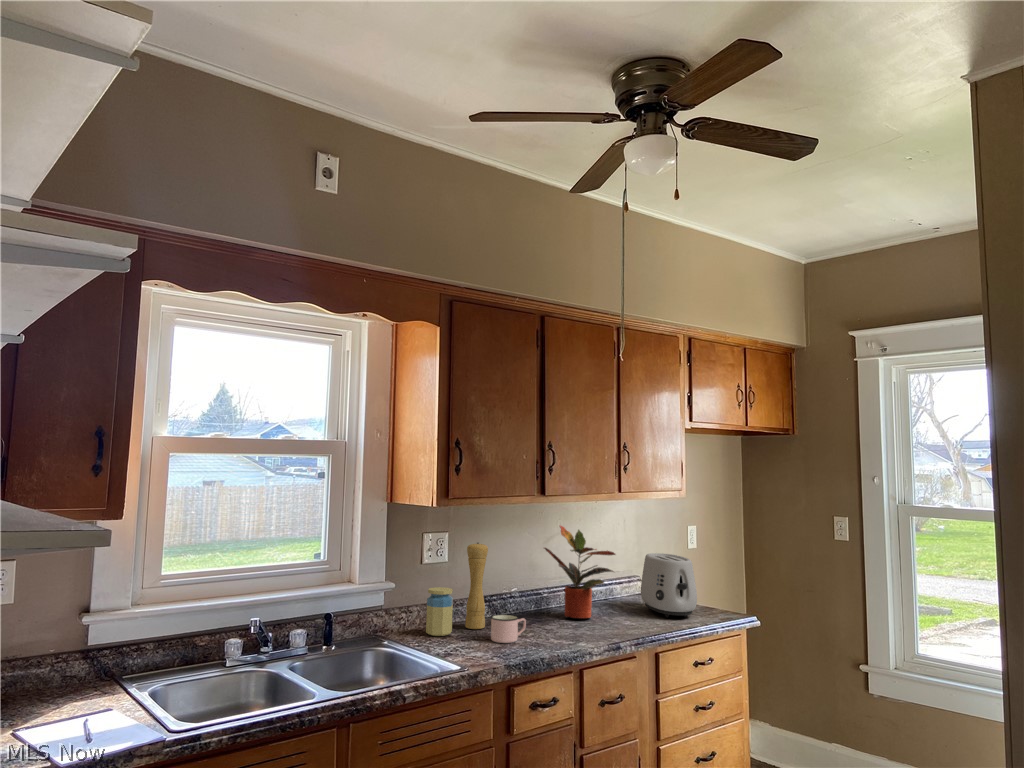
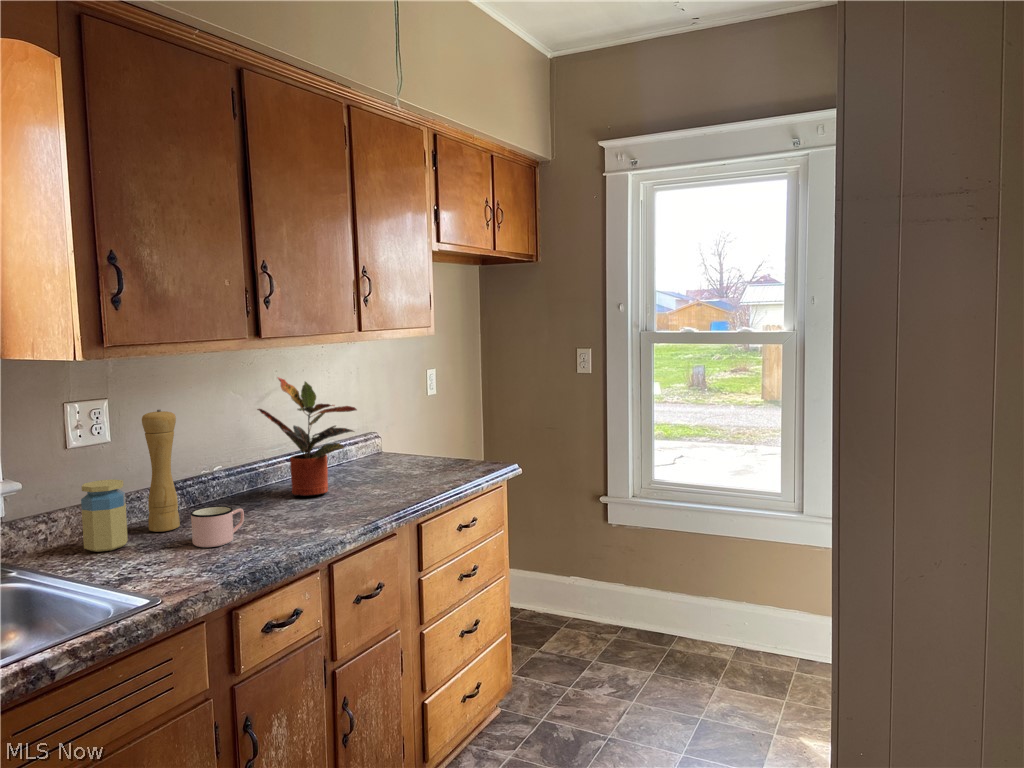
toaster: present [641,553,697,617] -> none [385,404,455,479]

